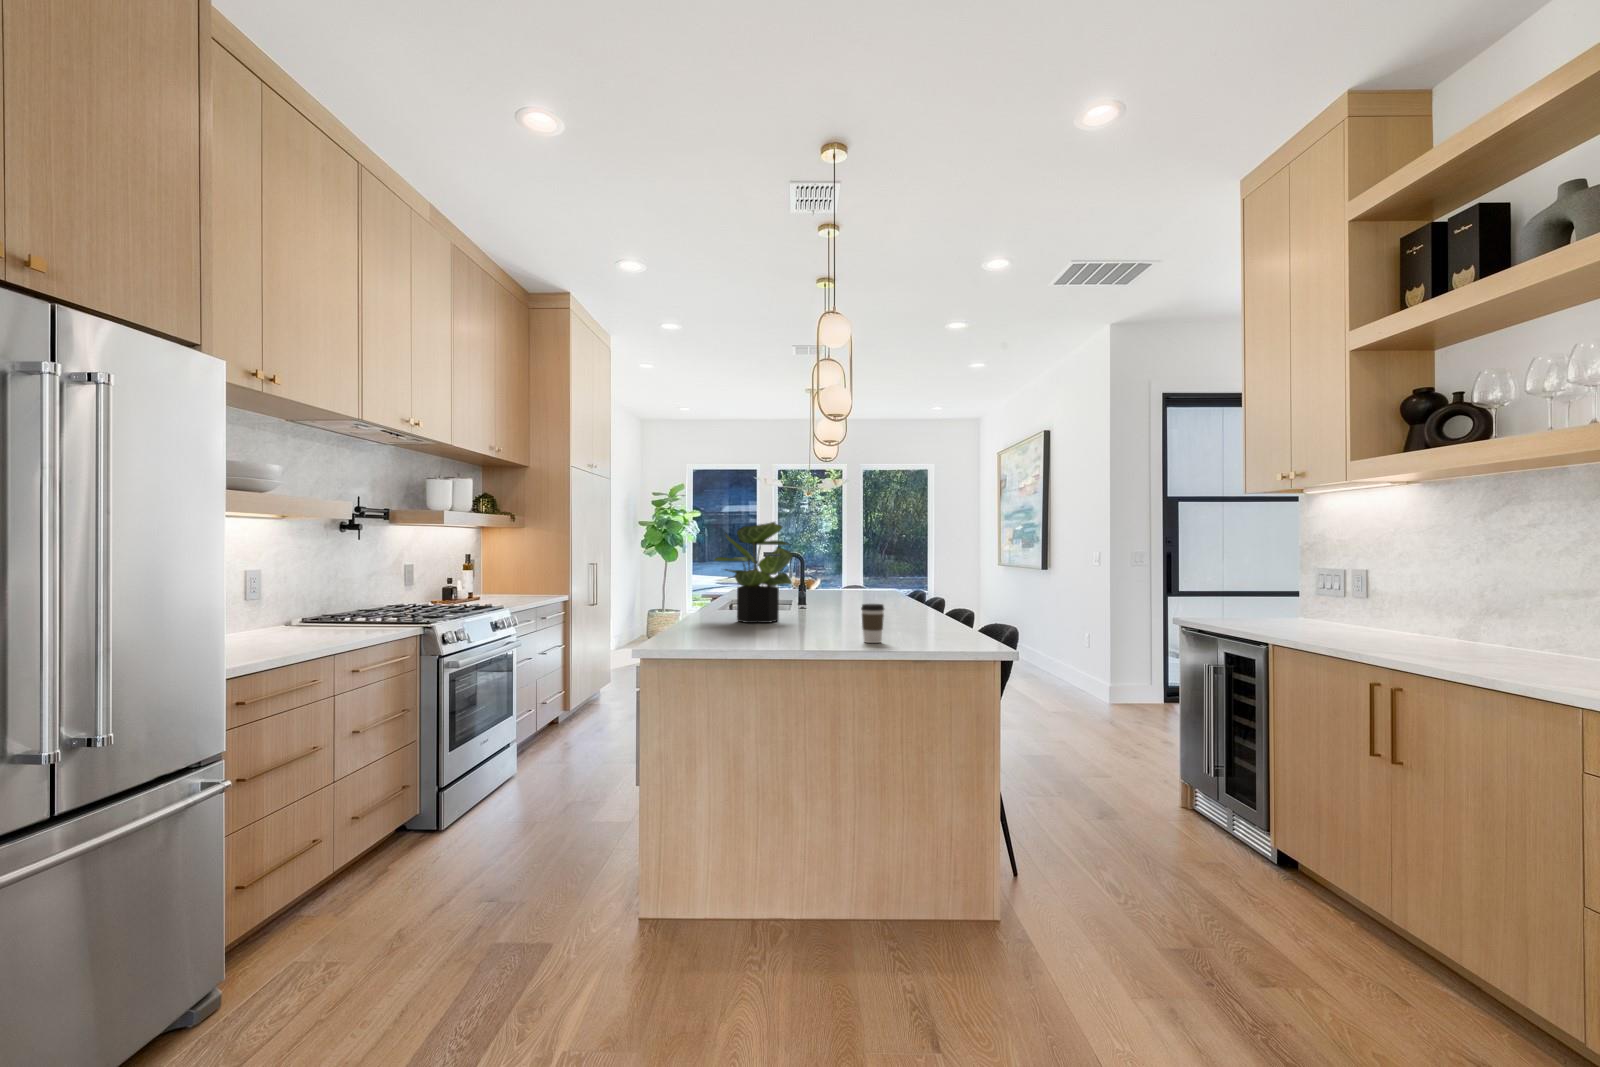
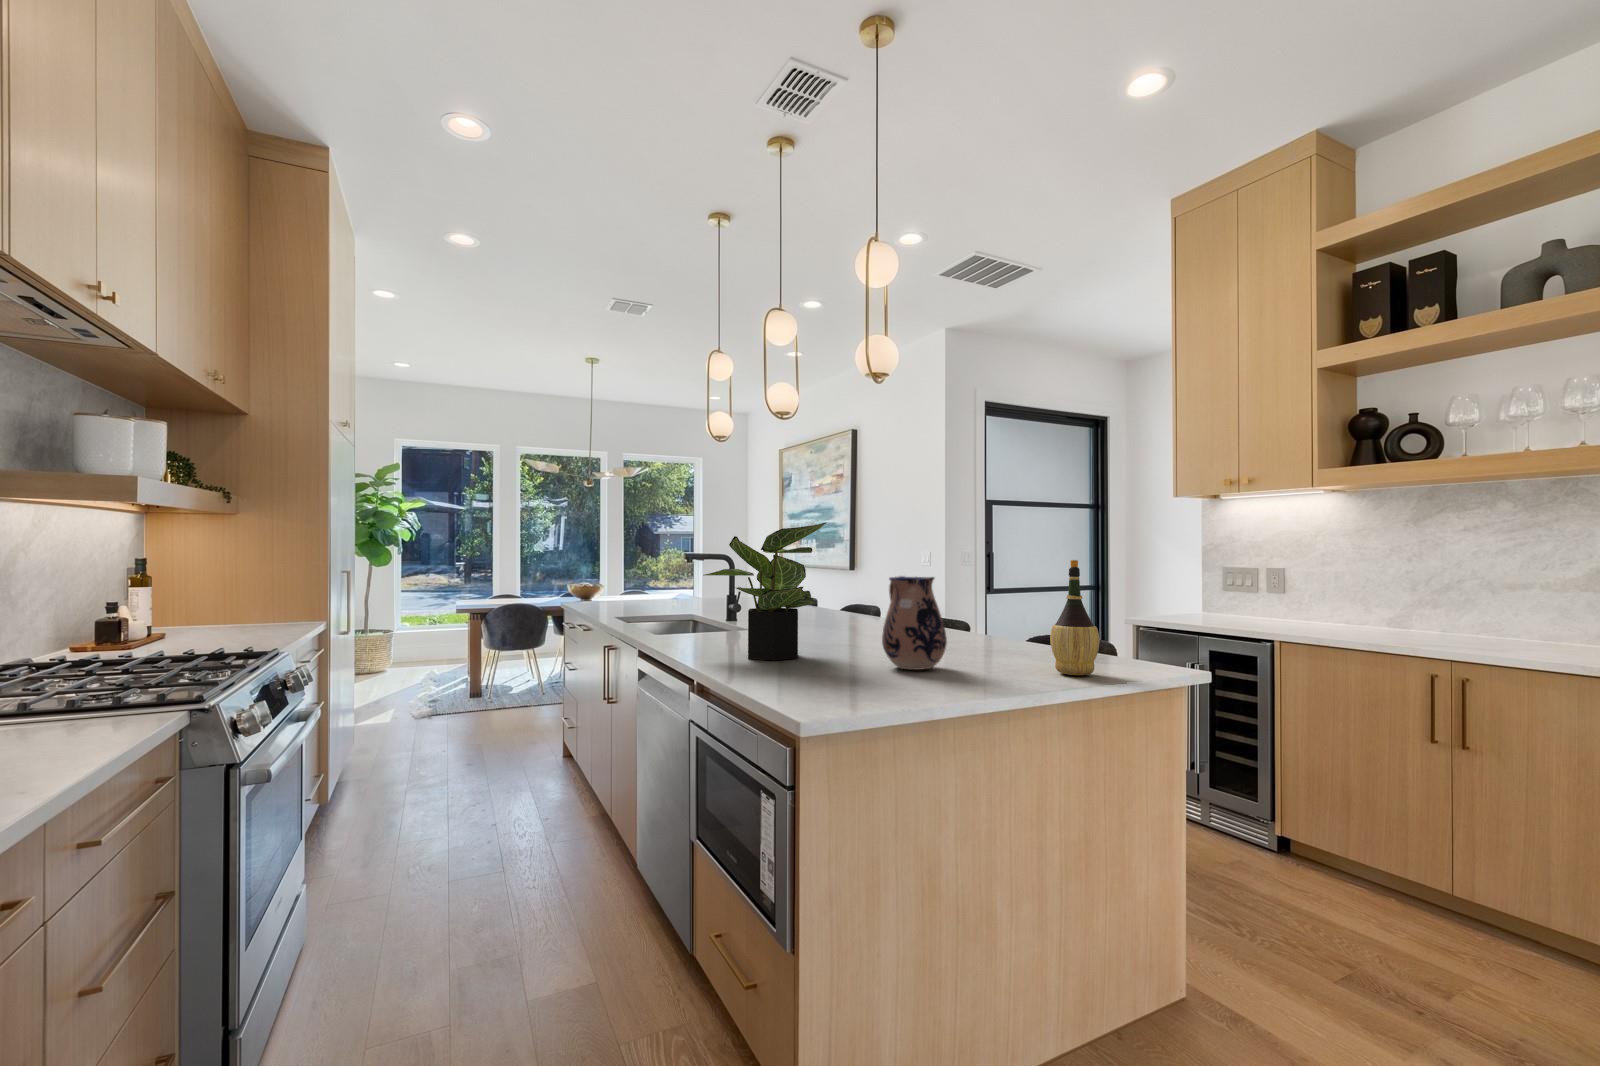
wine bottle: none [910,549,948,642] -> present [1050,560,1099,675]
ceramic pitcher: none [801,562,849,632] -> present [882,576,947,670]
coffee cup: present [861,604,884,643] -> none [1012,631,1043,683]

